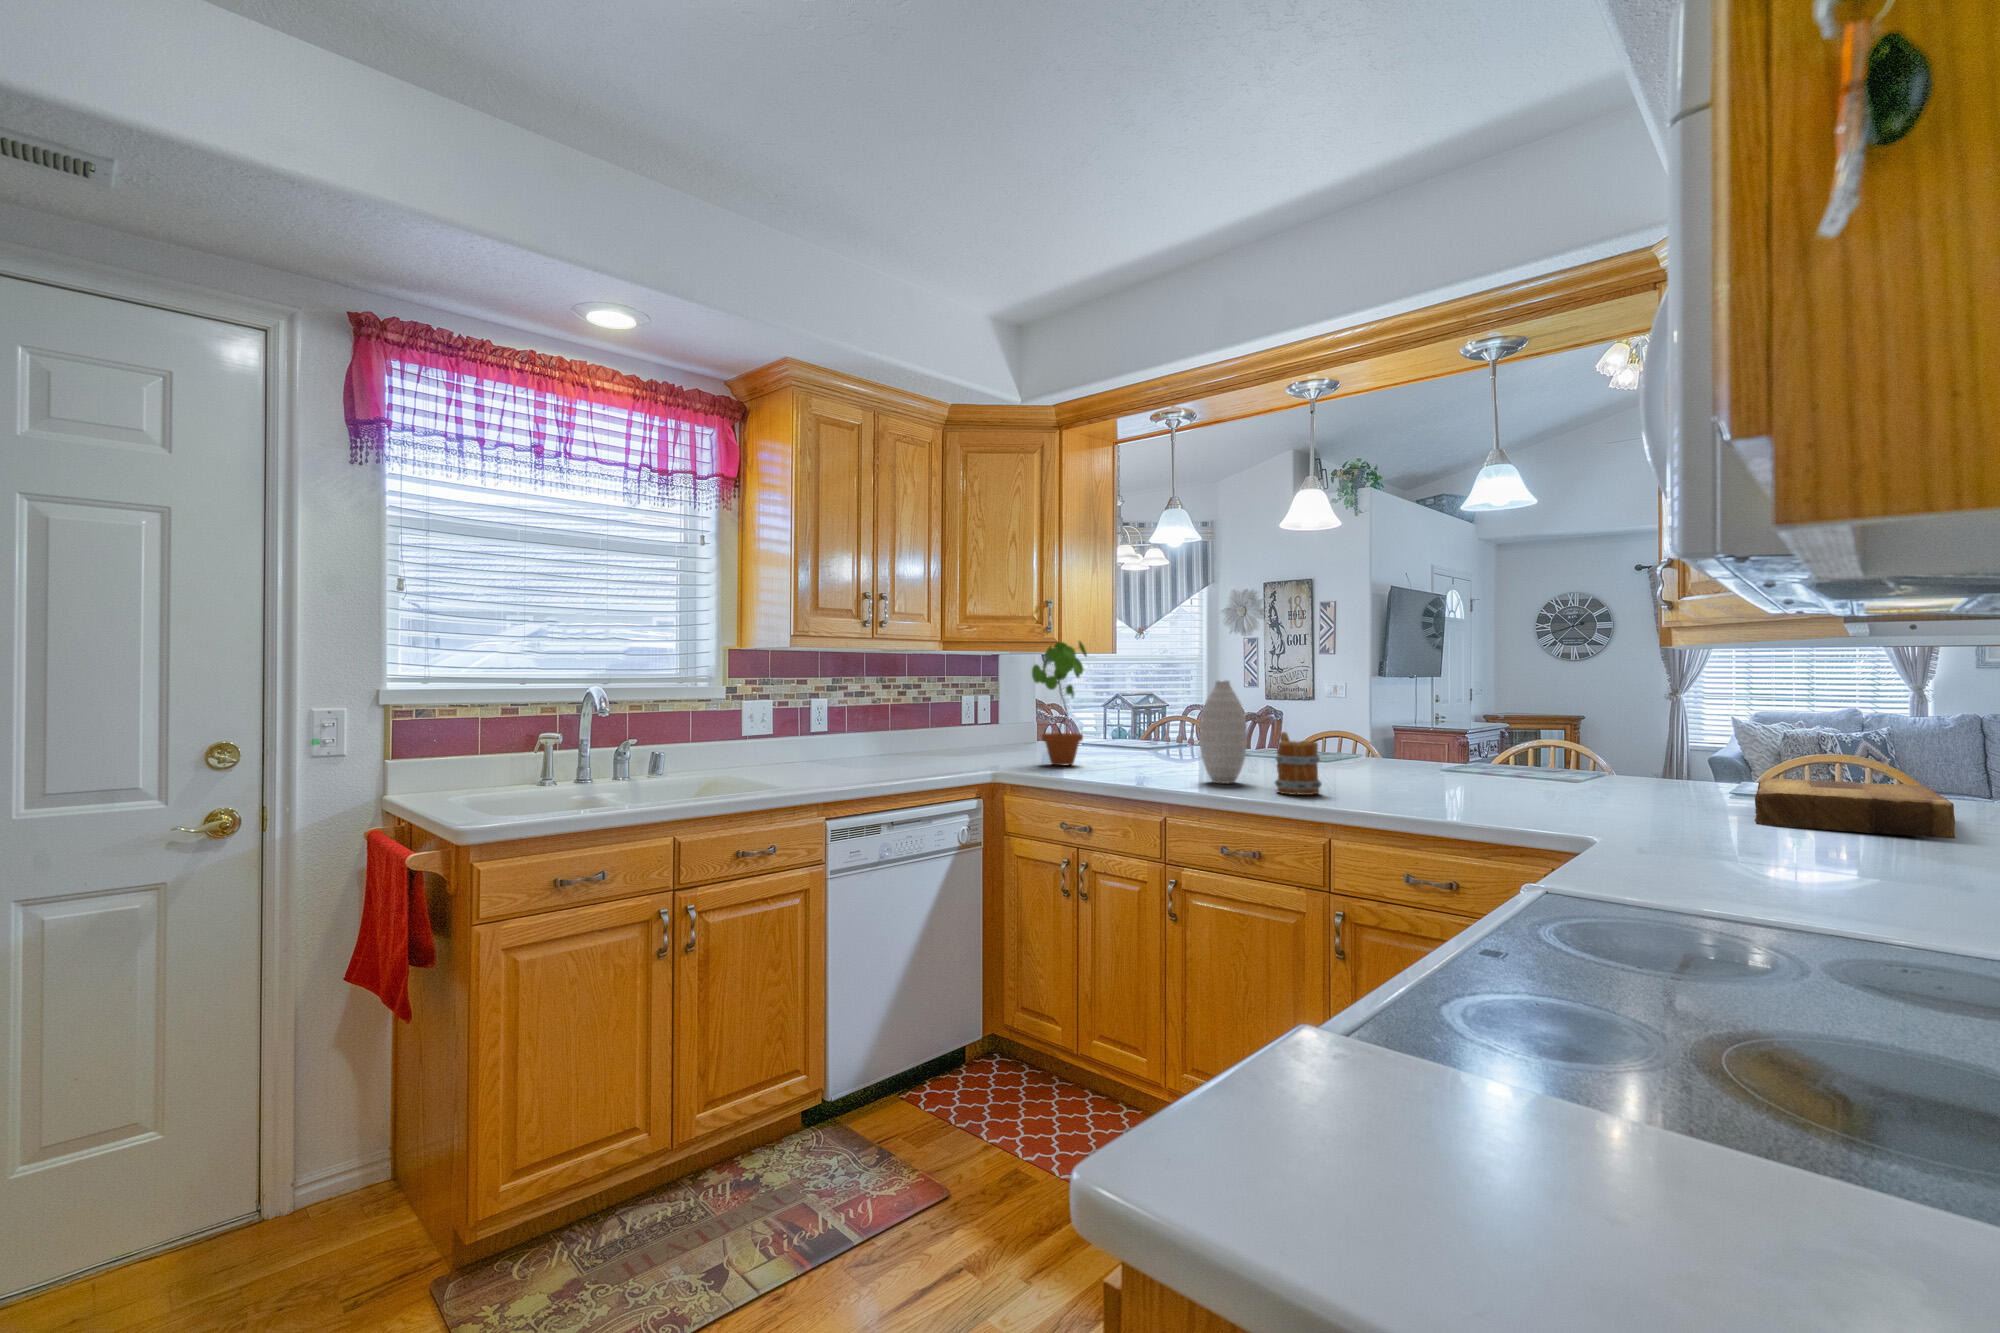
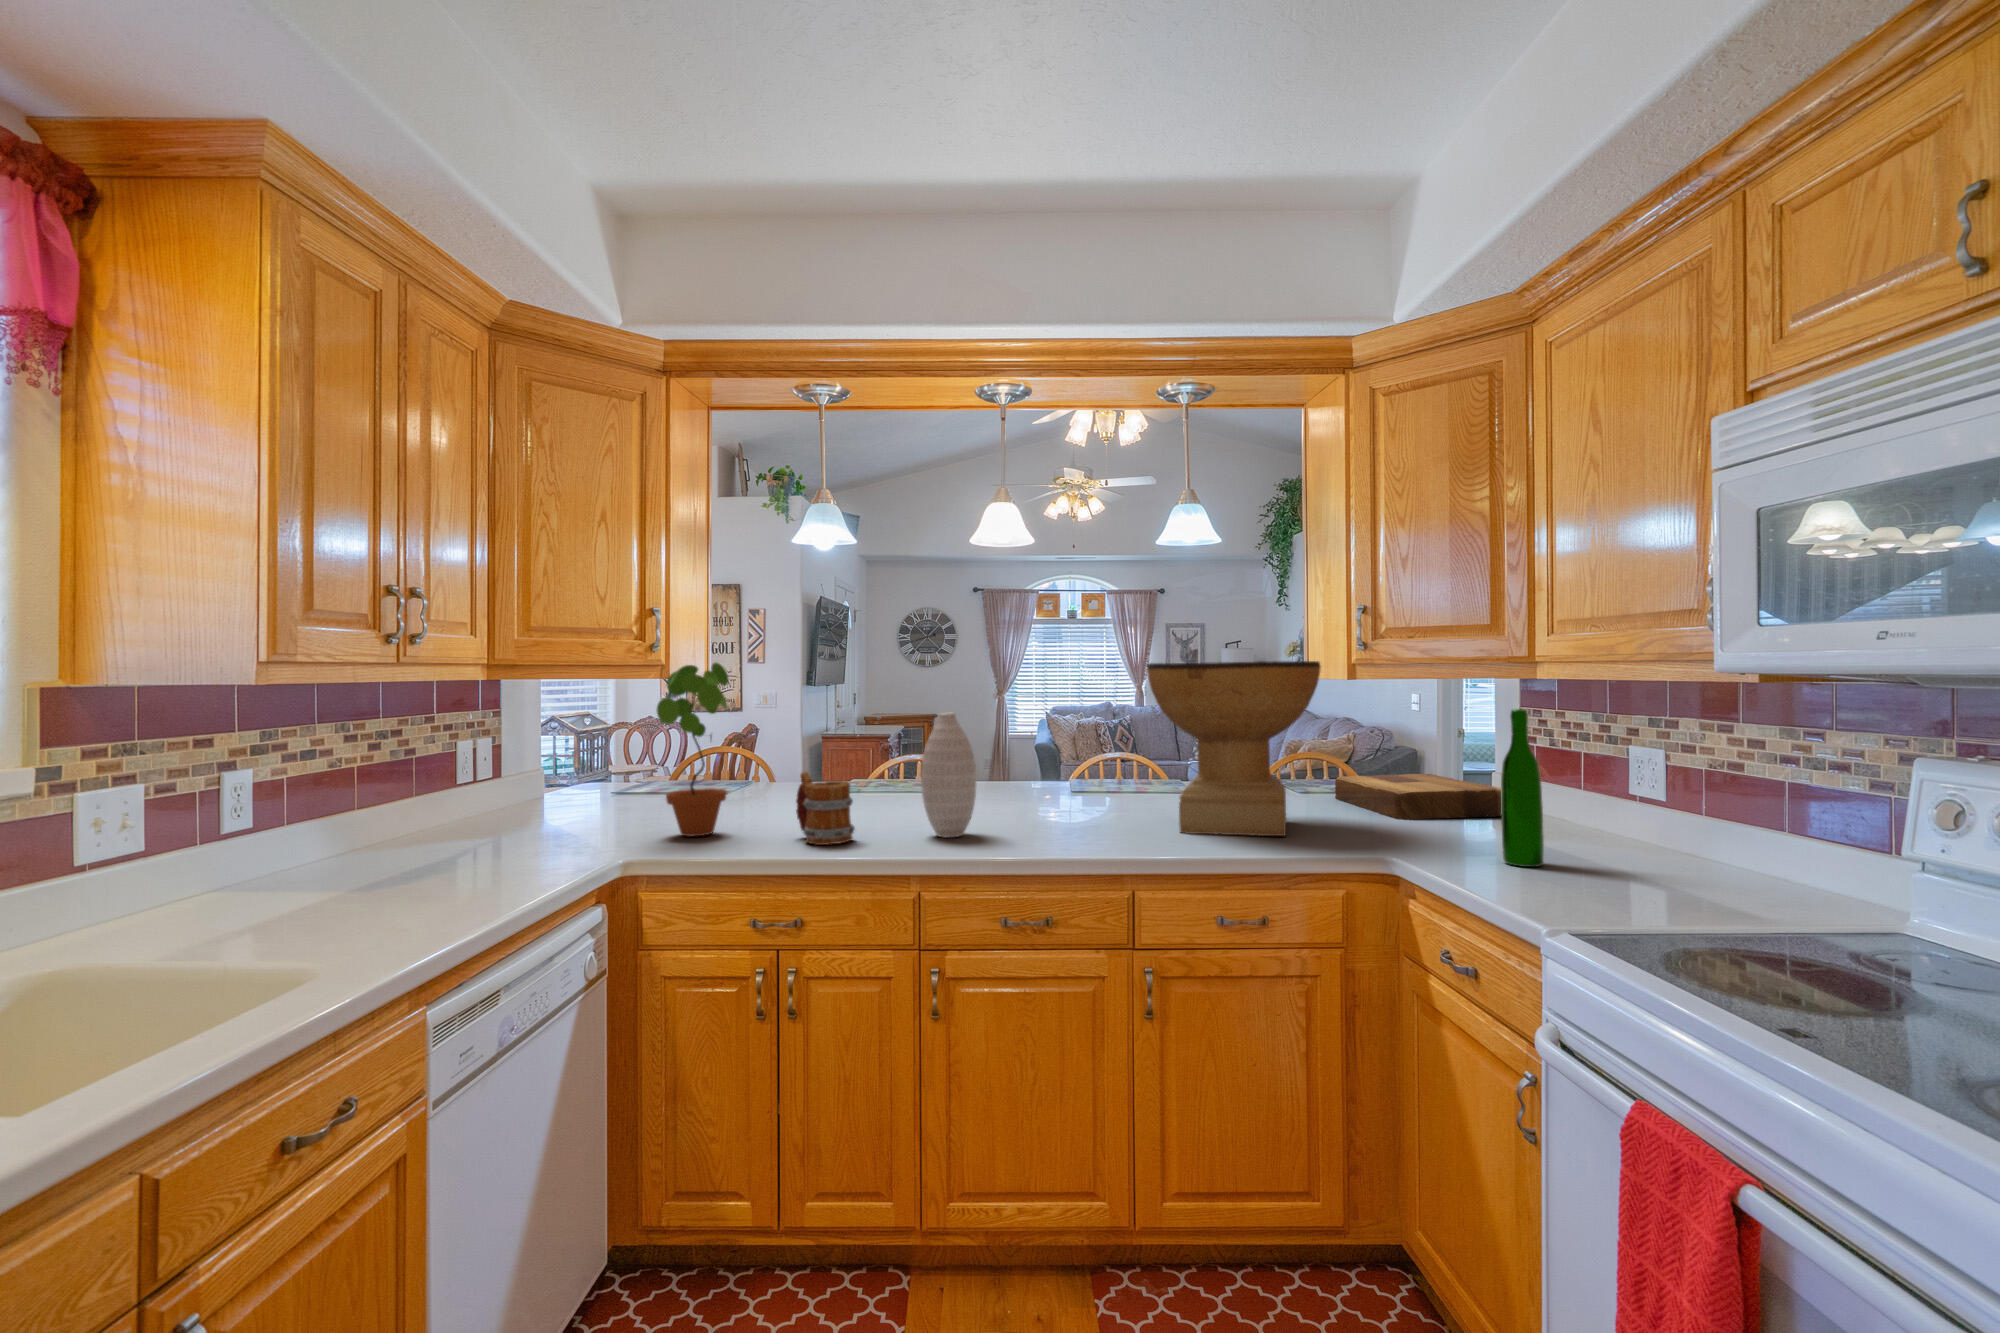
decorative bowl: none [1413,632,1612,815] -> present [1147,661,1321,836]
wine bottle: none [1708,681,1762,866] -> present [1501,709,1544,867]
mug: present [1275,732,1322,795] -> present [796,772,855,845]

